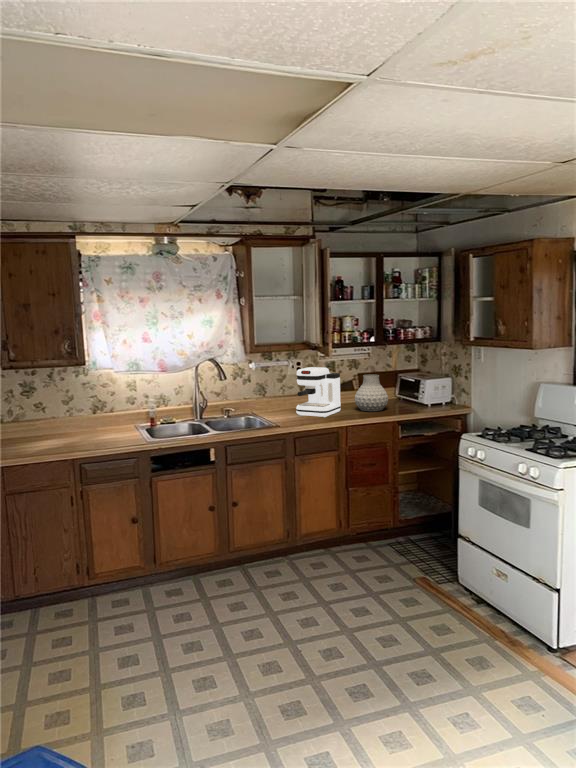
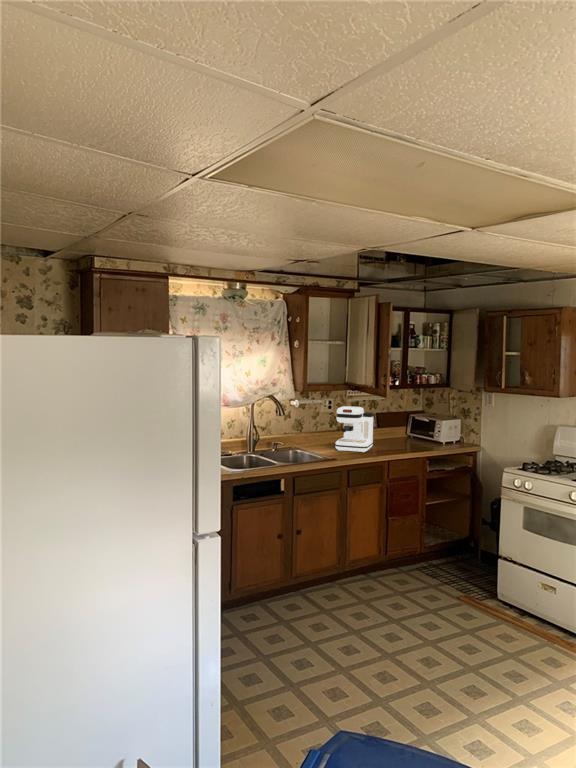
vase: present [355,375,388,411] -> none [381,415,412,448]

